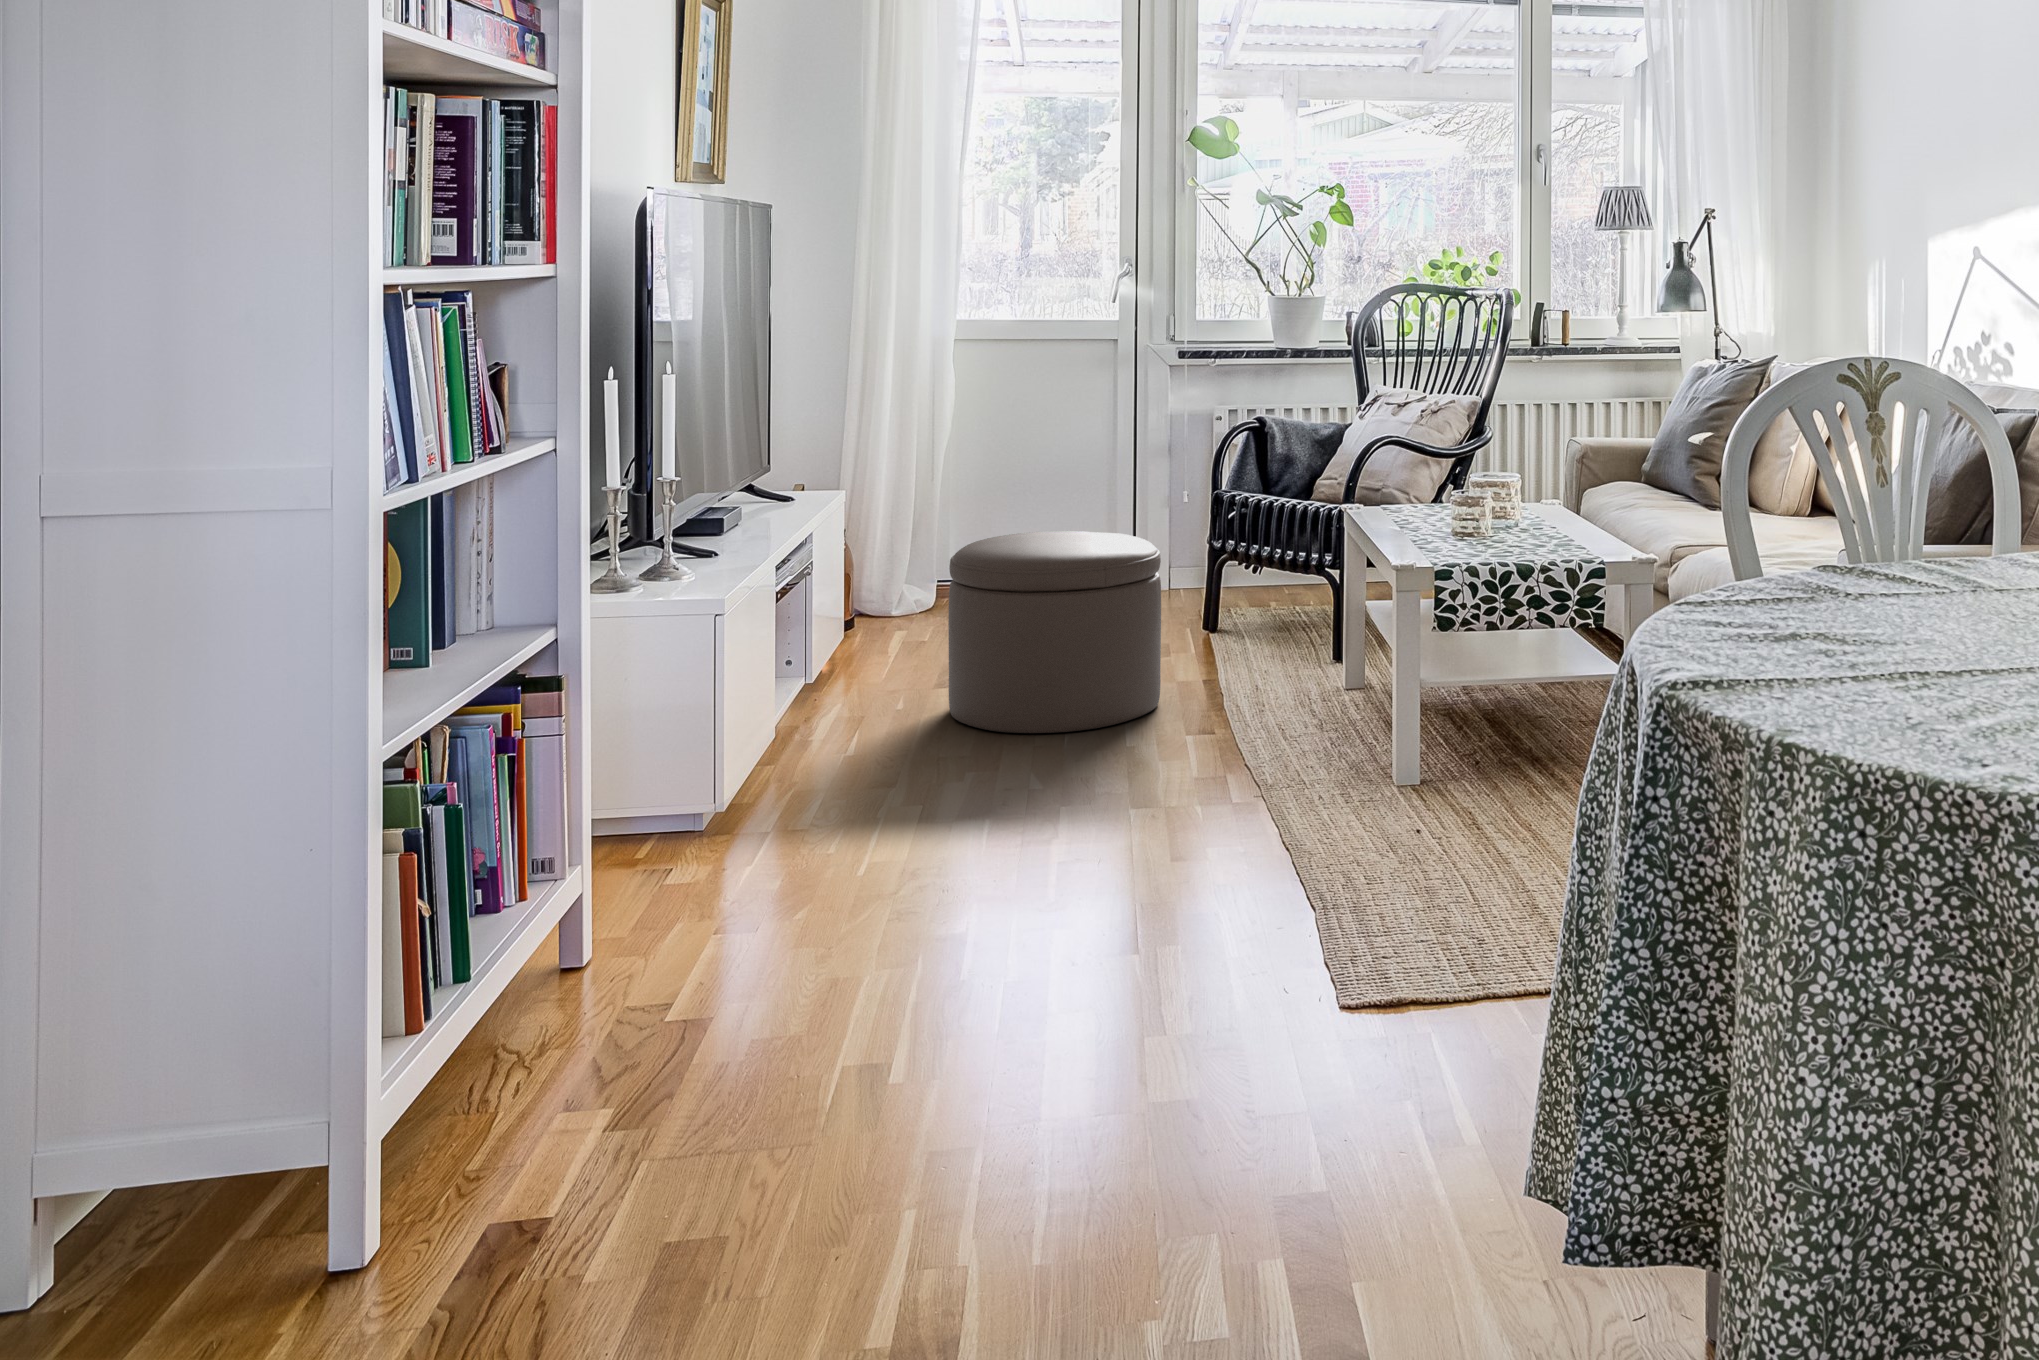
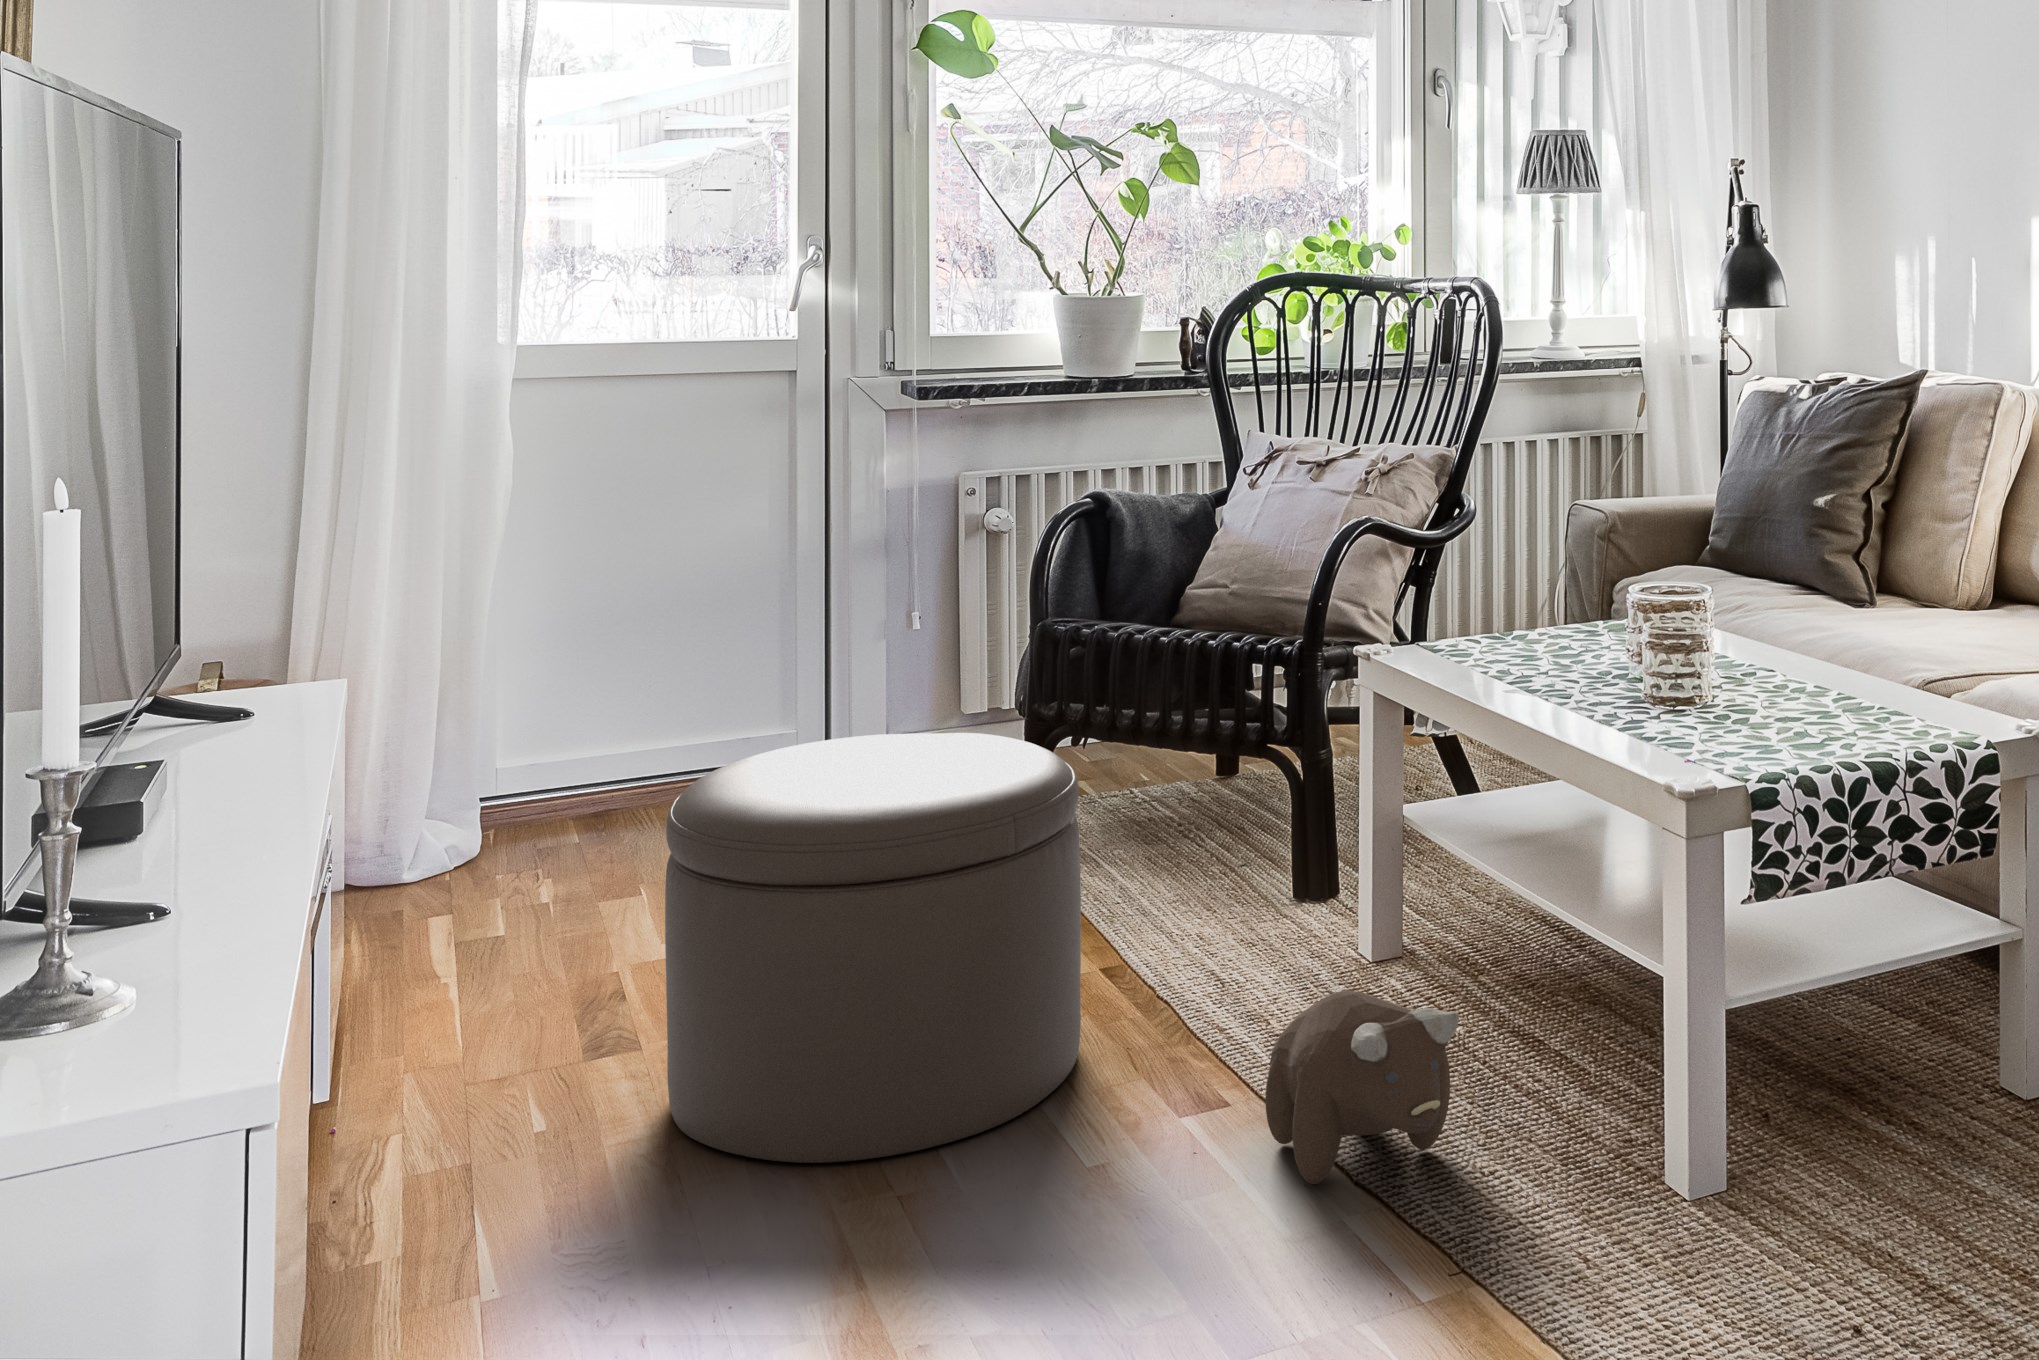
plush toy: none [1208,669,1300,763] -> present [1266,991,1459,1184]

